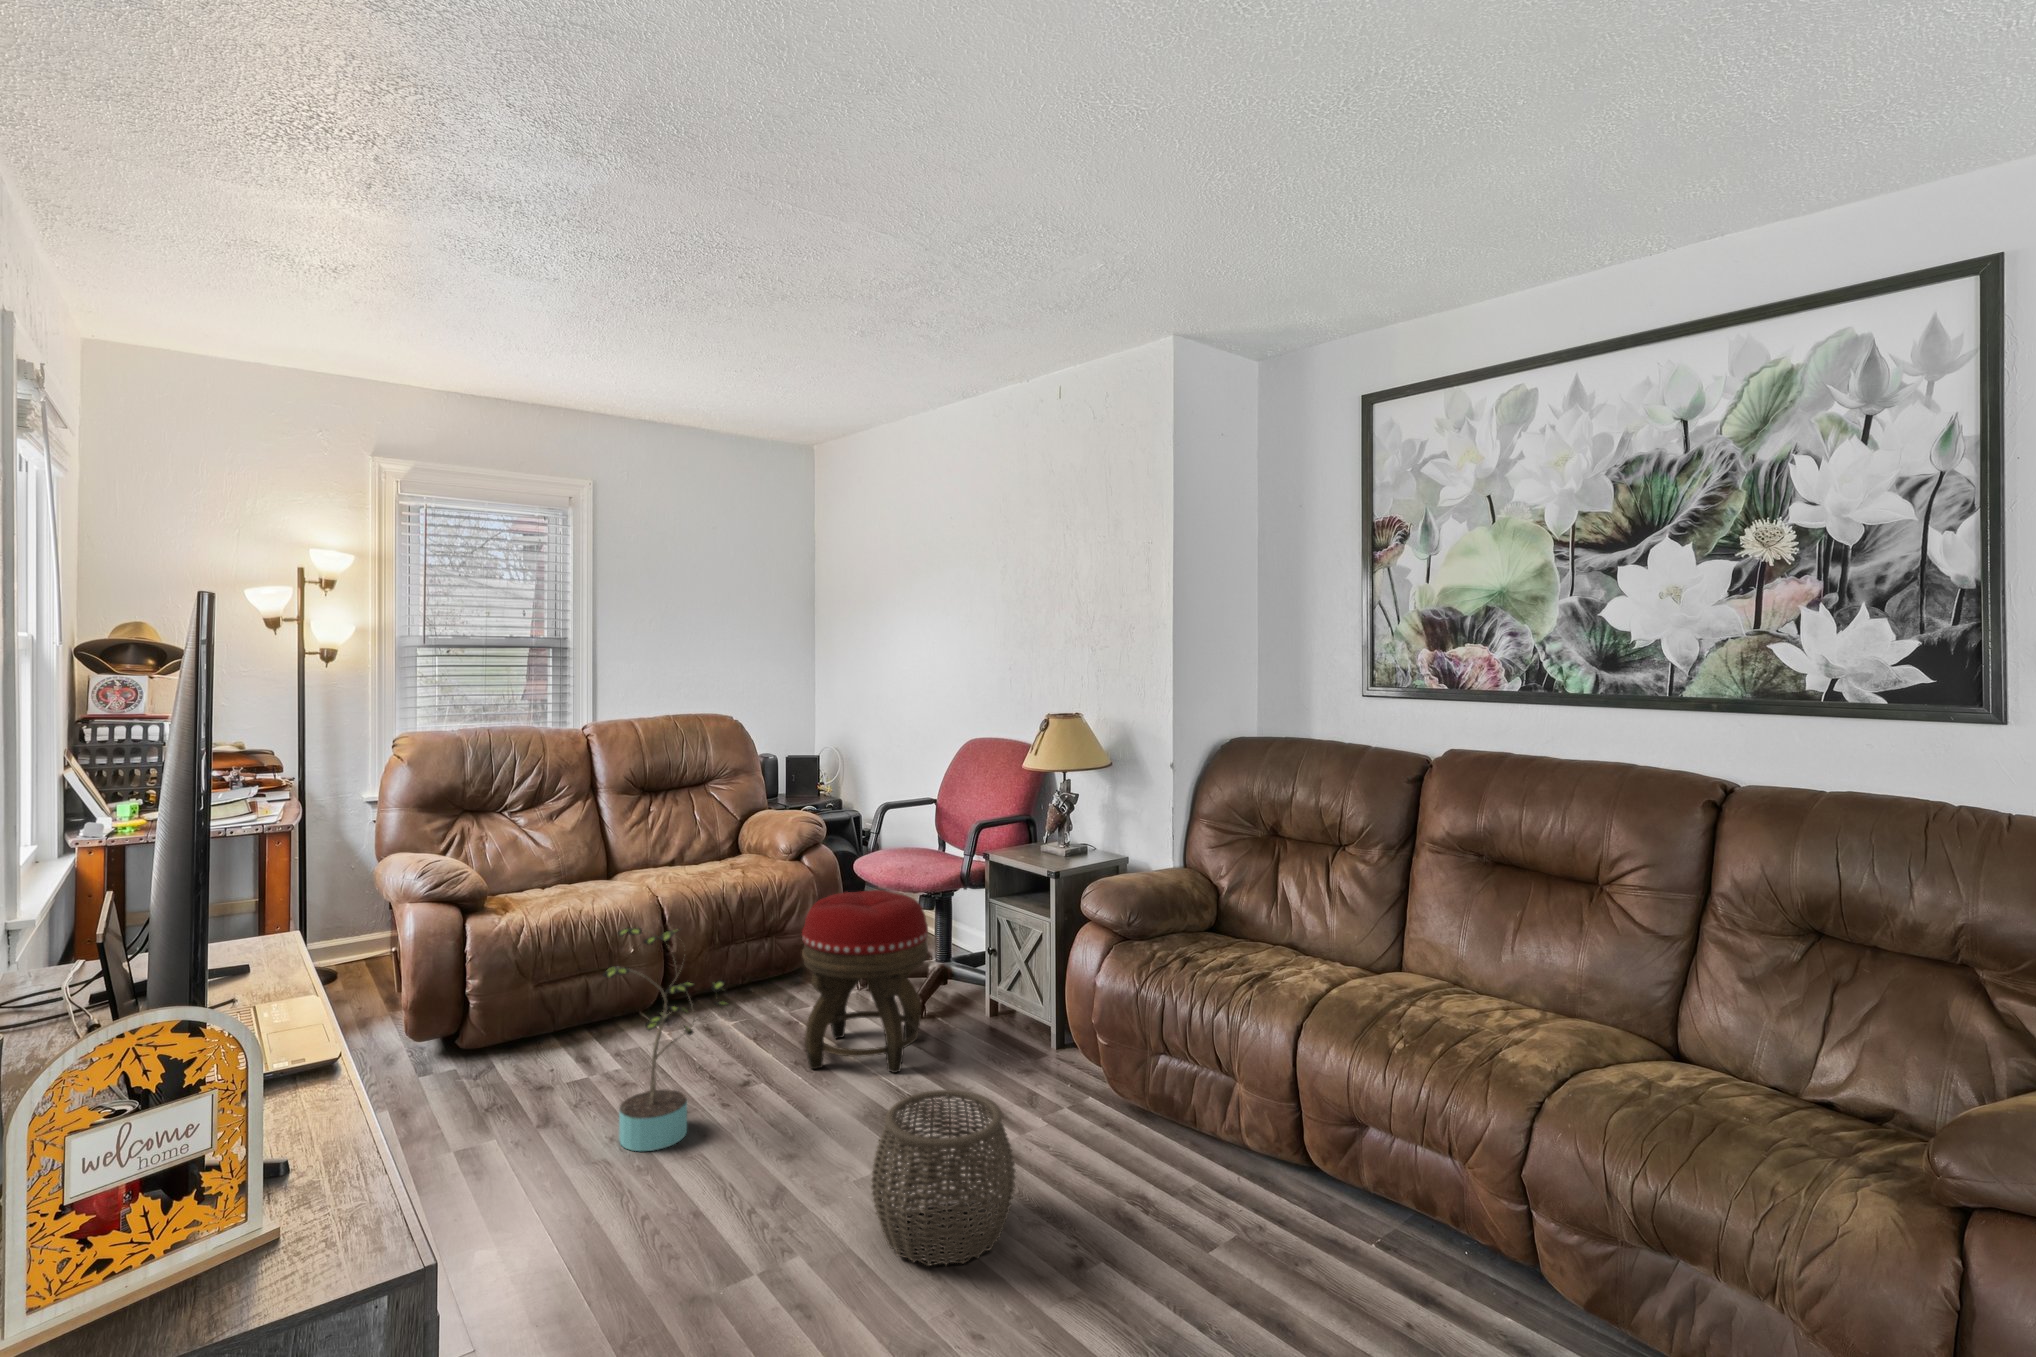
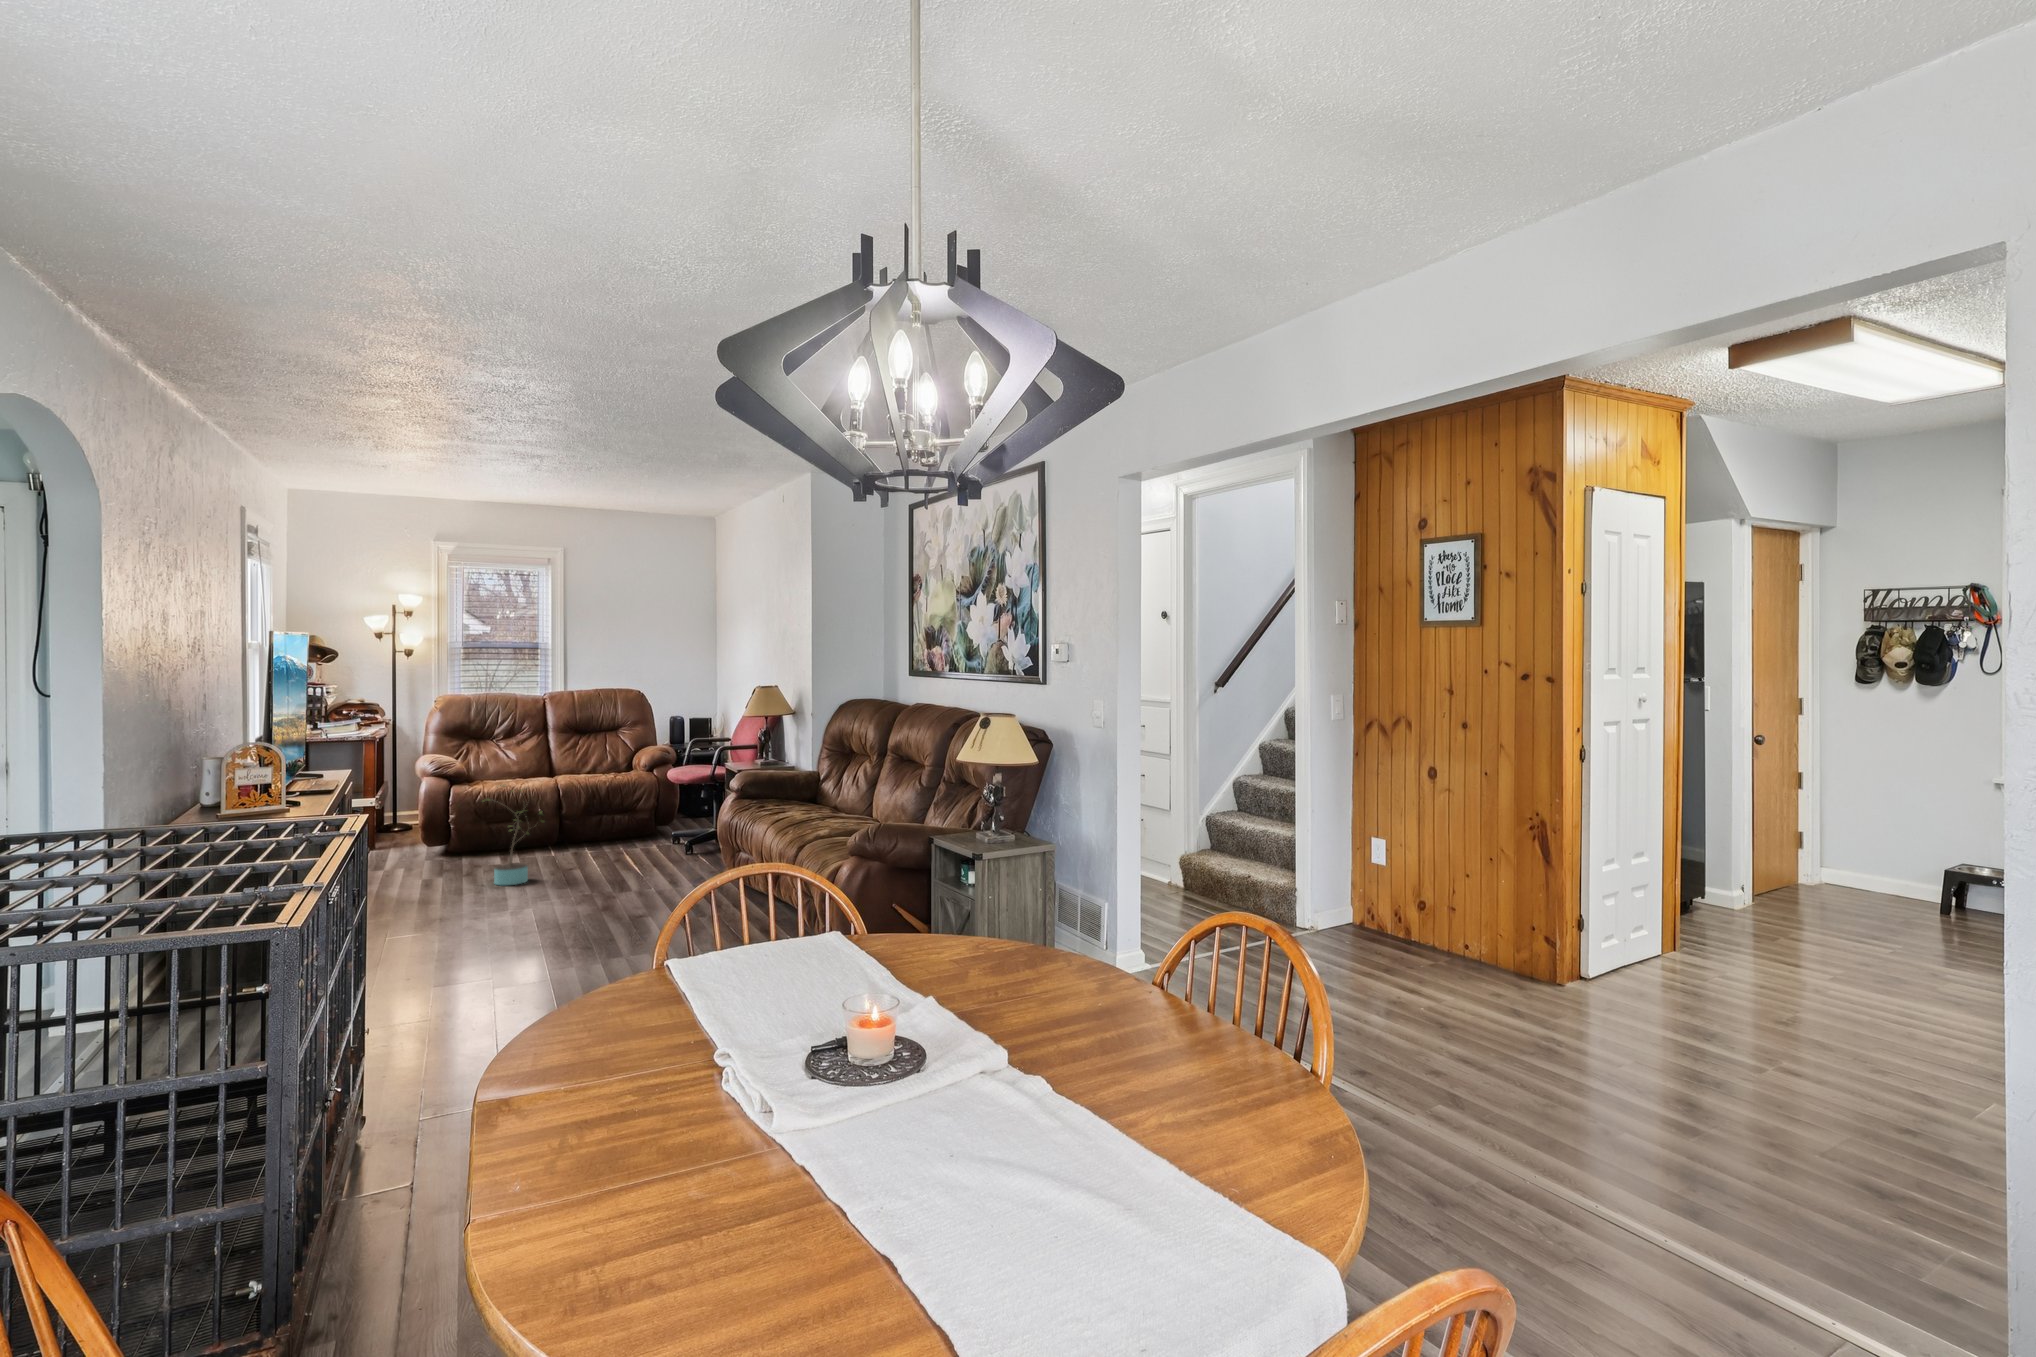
footstool: present [802,890,928,1073] -> none [605,779,677,869]
woven basket: present [871,1090,1016,1266] -> none [561,851,629,915]

